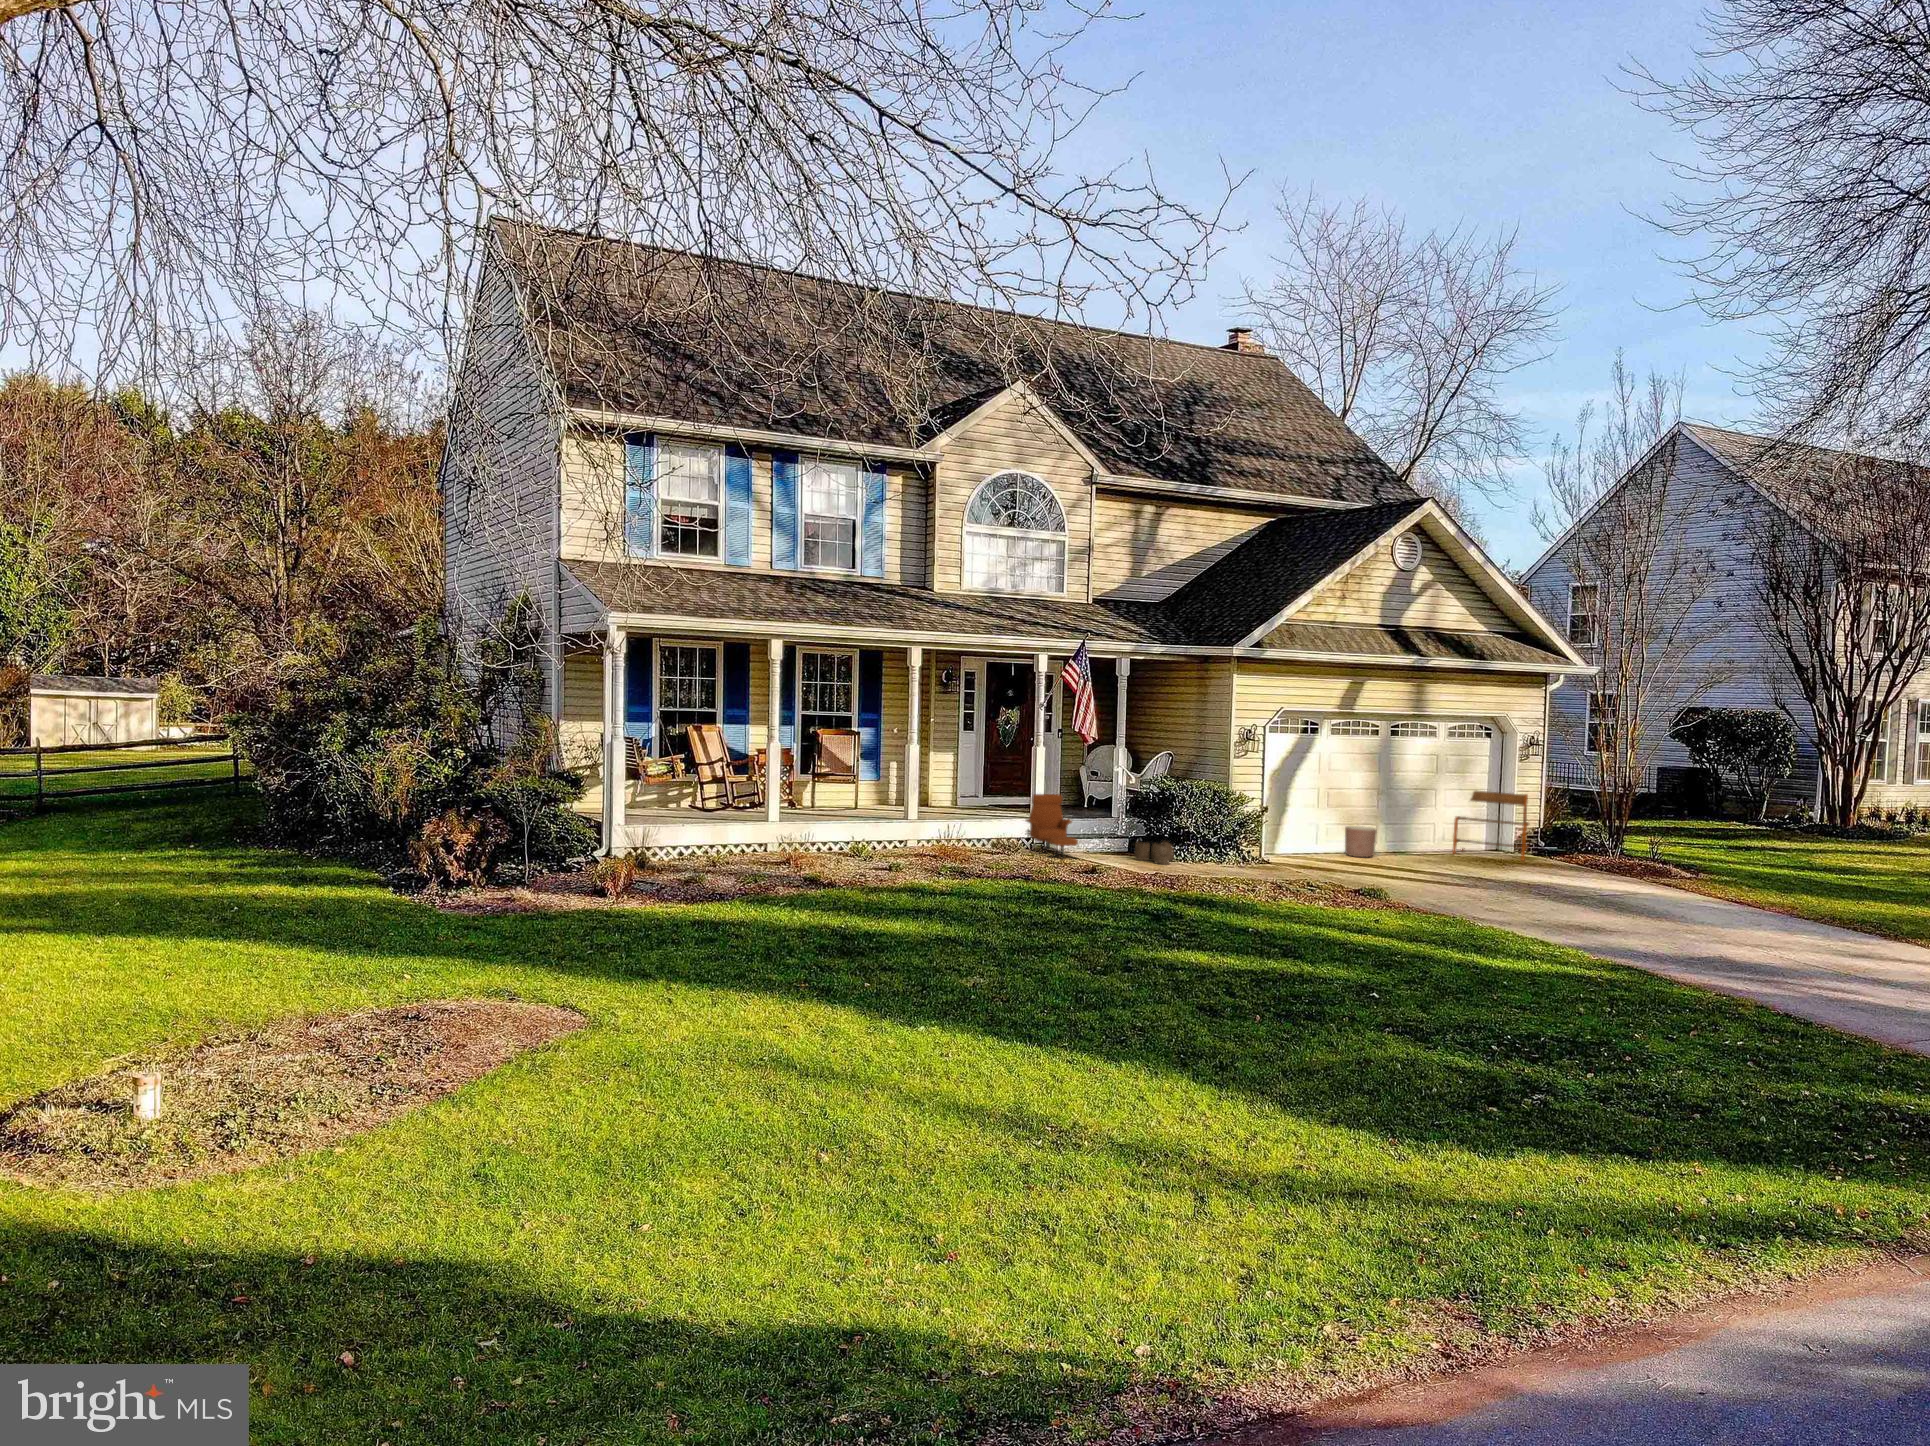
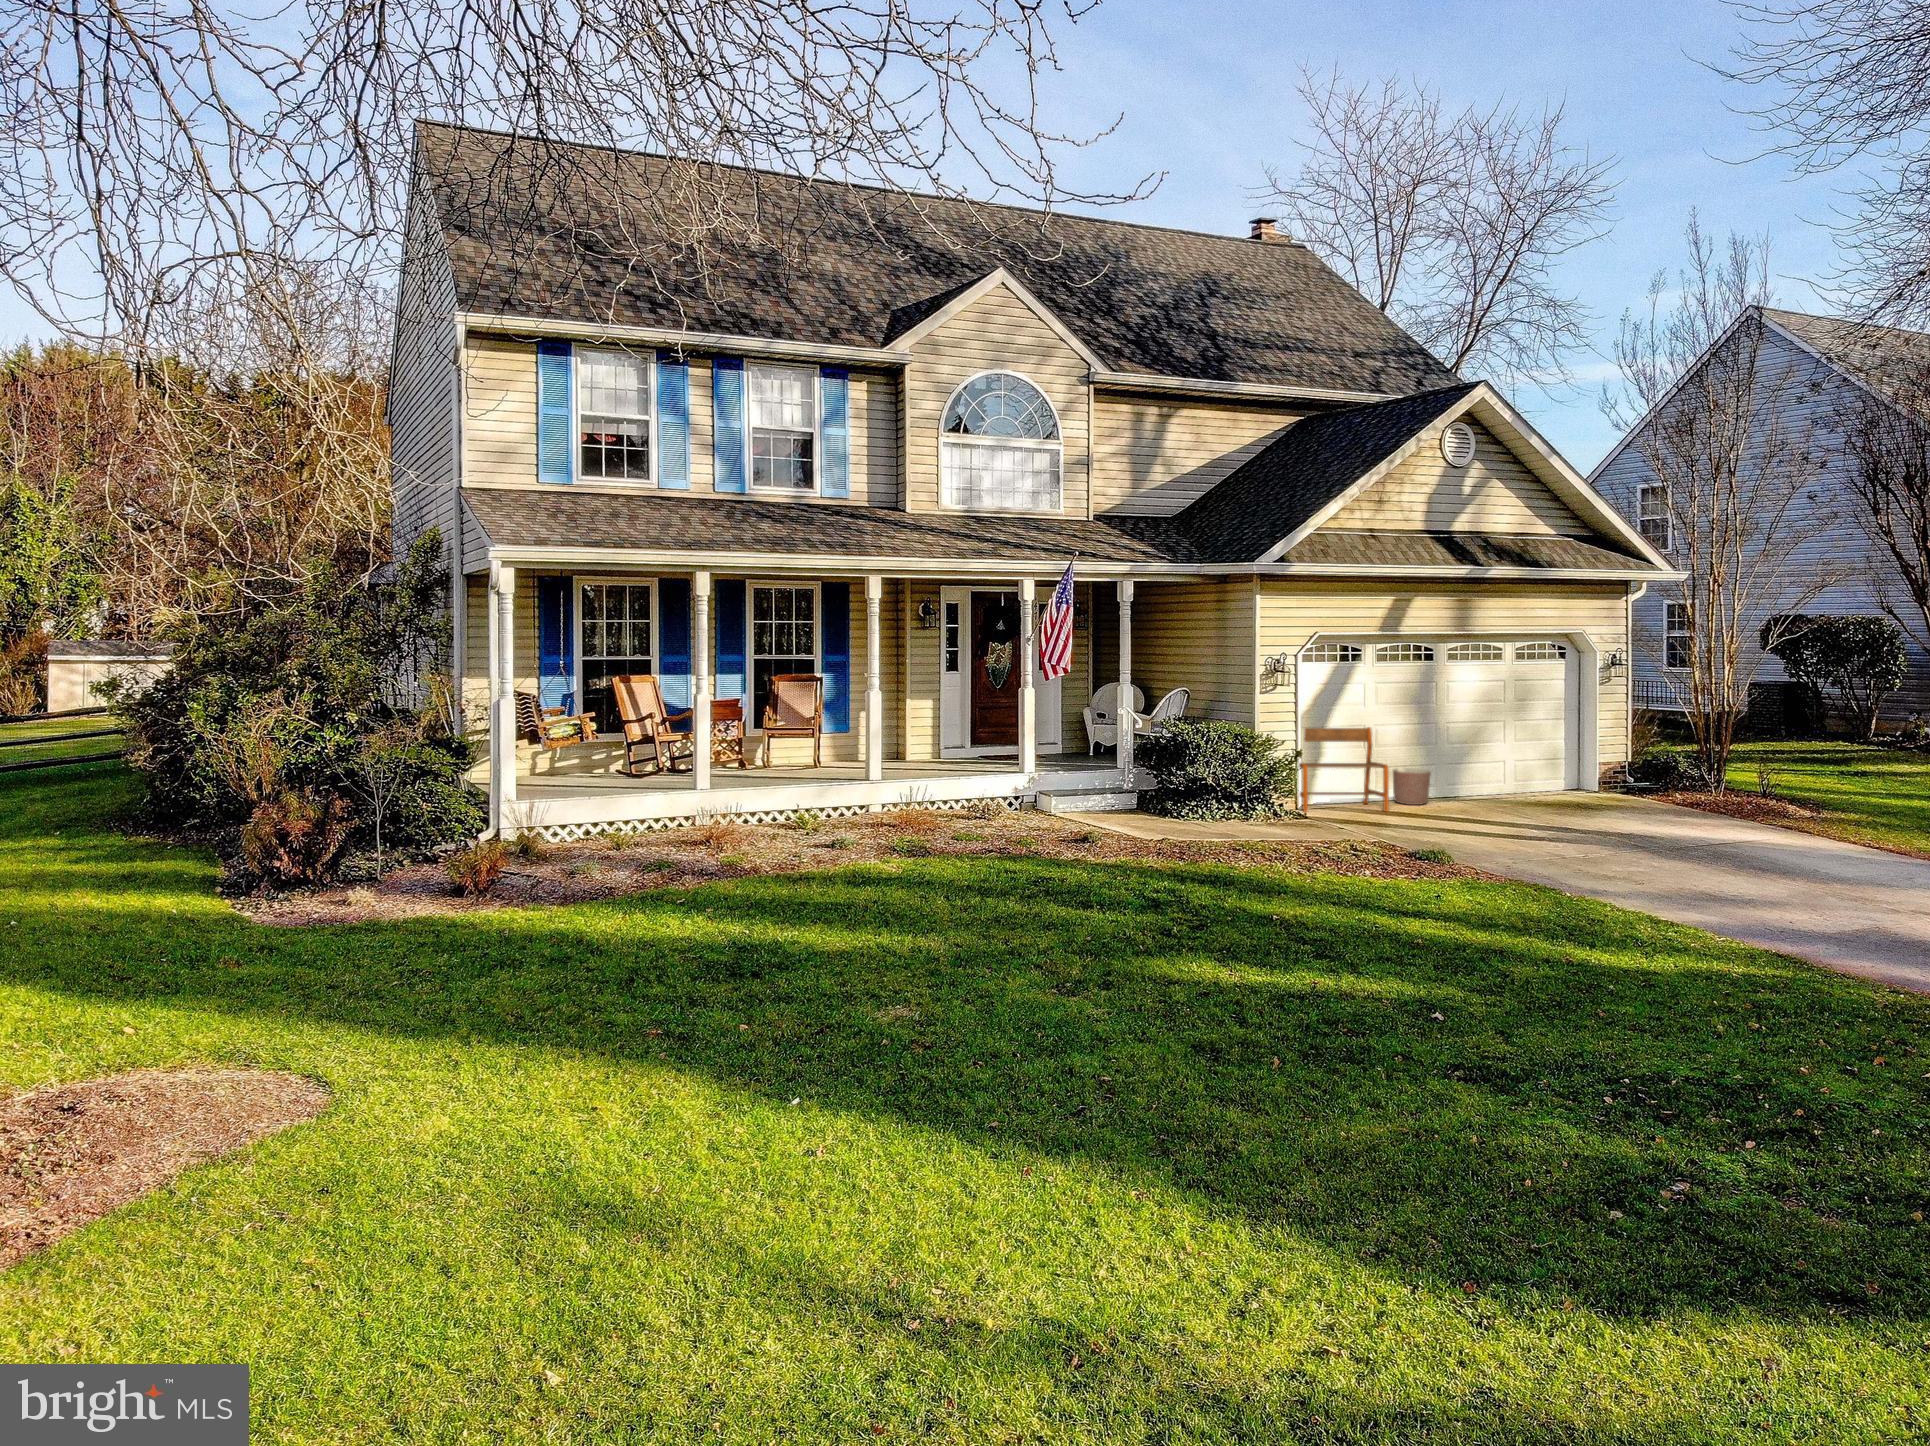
bench: present [1453,791,1529,861] -> present [1298,727,1389,812]
lounge chair: present [1026,794,1078,858] -> none [1013,744,1074,821]
woven basket: present [1135,841,1174,865] -> none [1142,794,1189,824]

